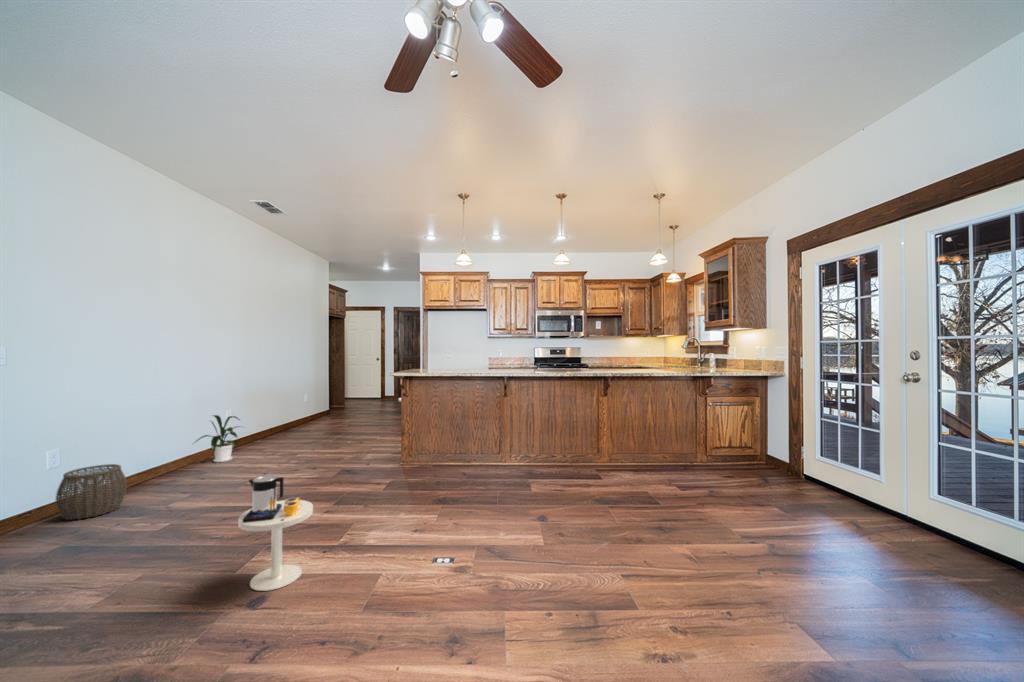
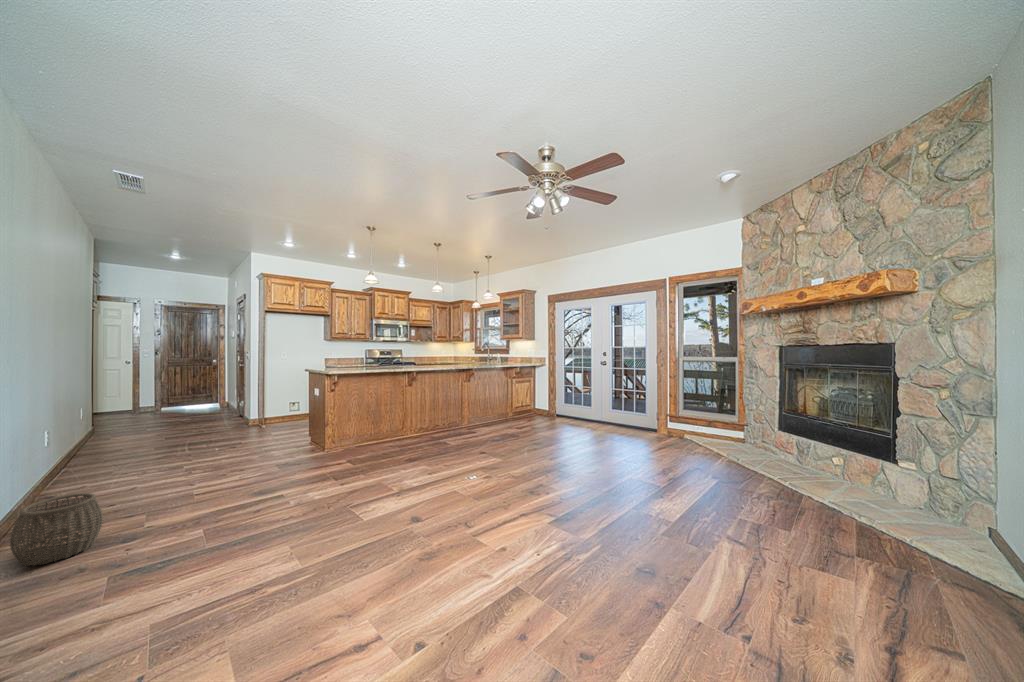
house plant: present [196,415,238,462] -> none [46,435,120,493]
side table: present [238,475,313,591] -> none [381,440,424,512]

